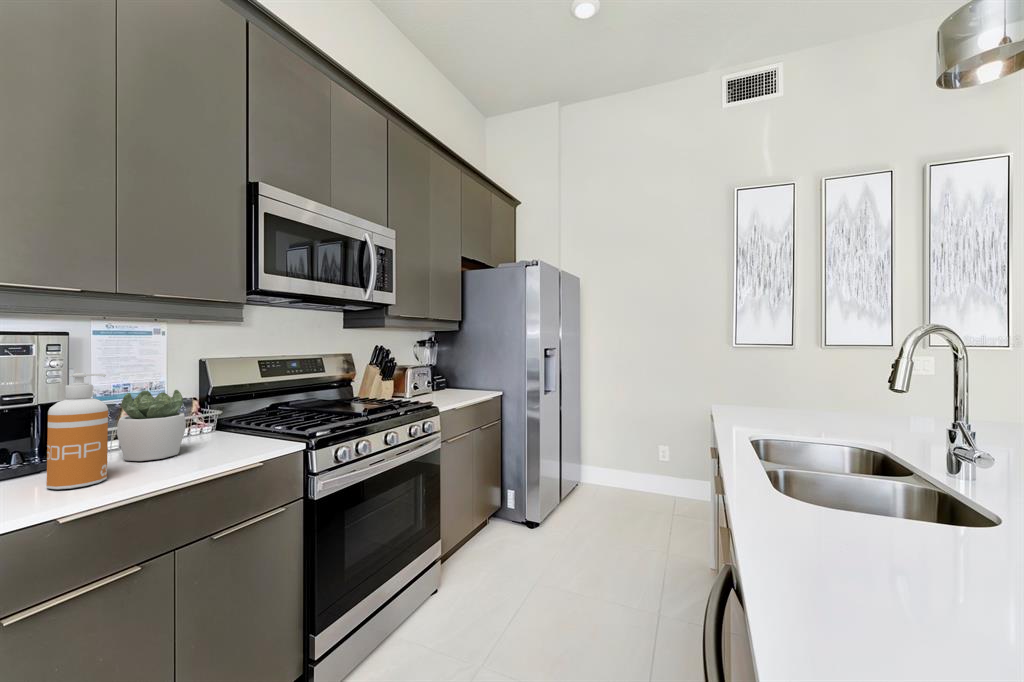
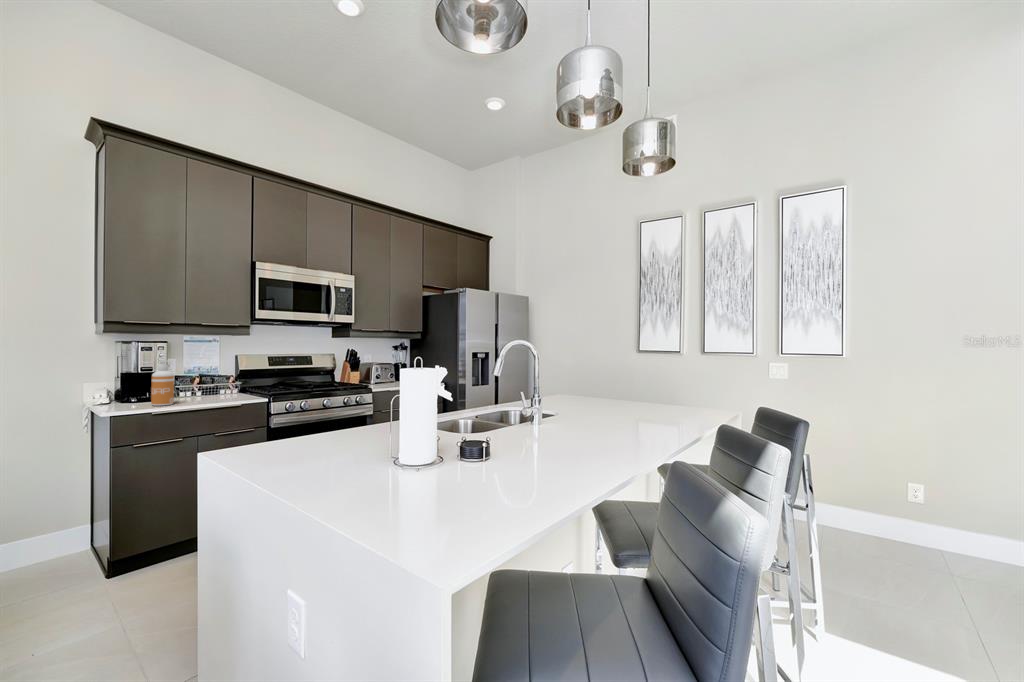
succulent plant: present [117,390,186,461] -> none [183,369,214,400]

